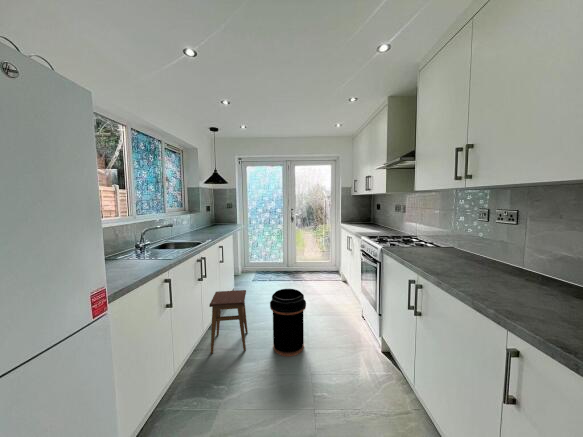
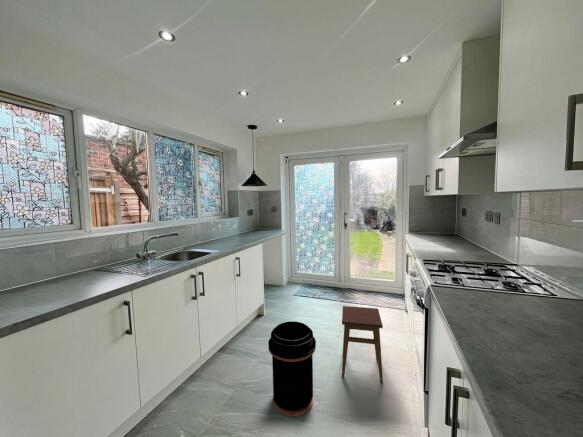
stool: present [209,290,248,354] -> present [342,306,383,383]

